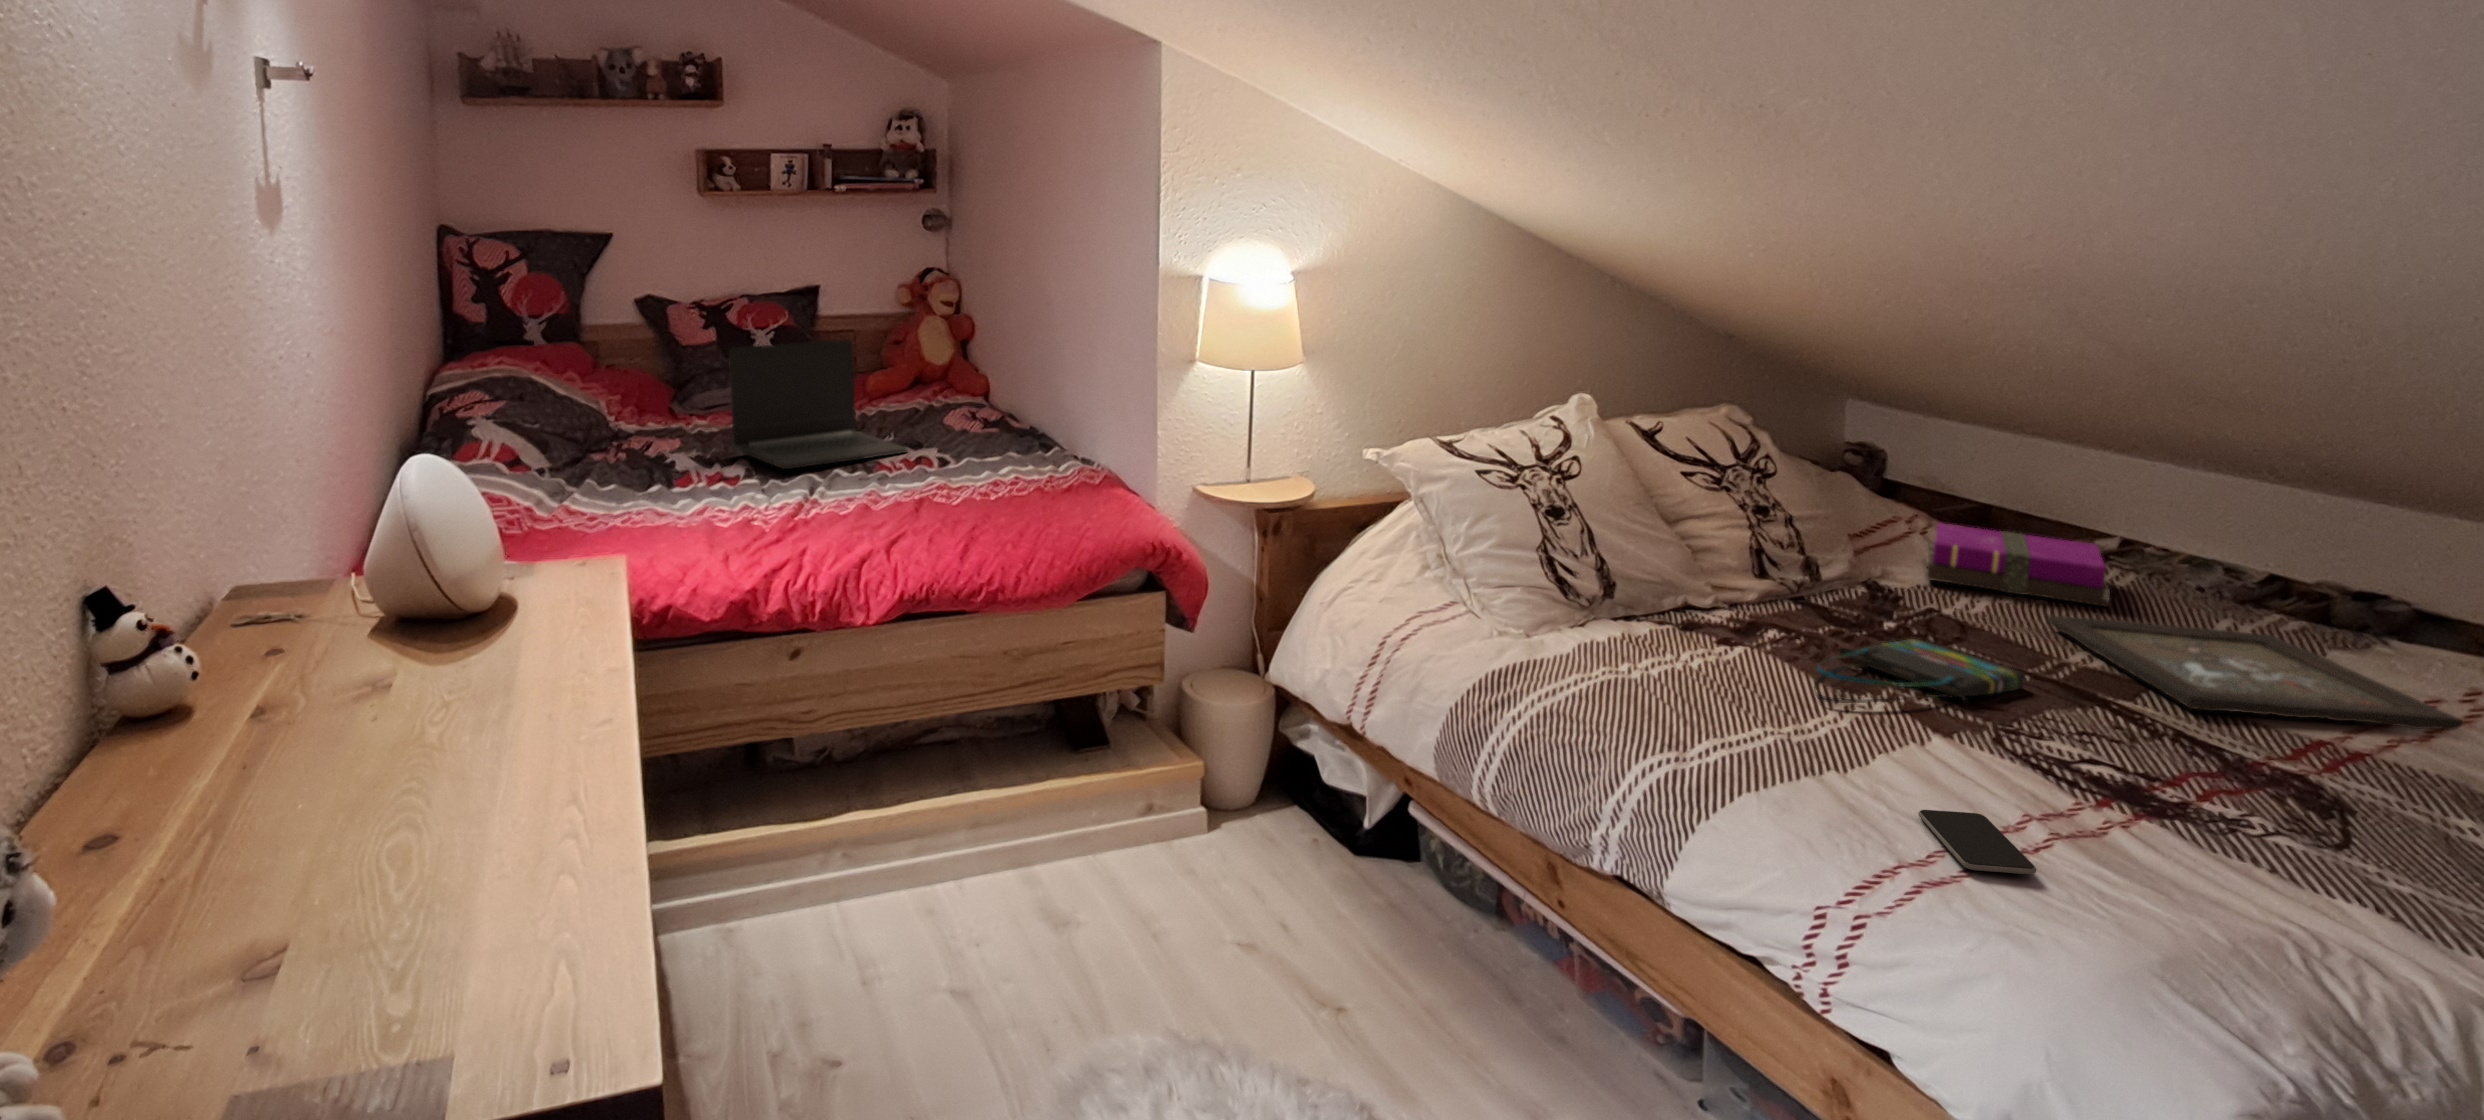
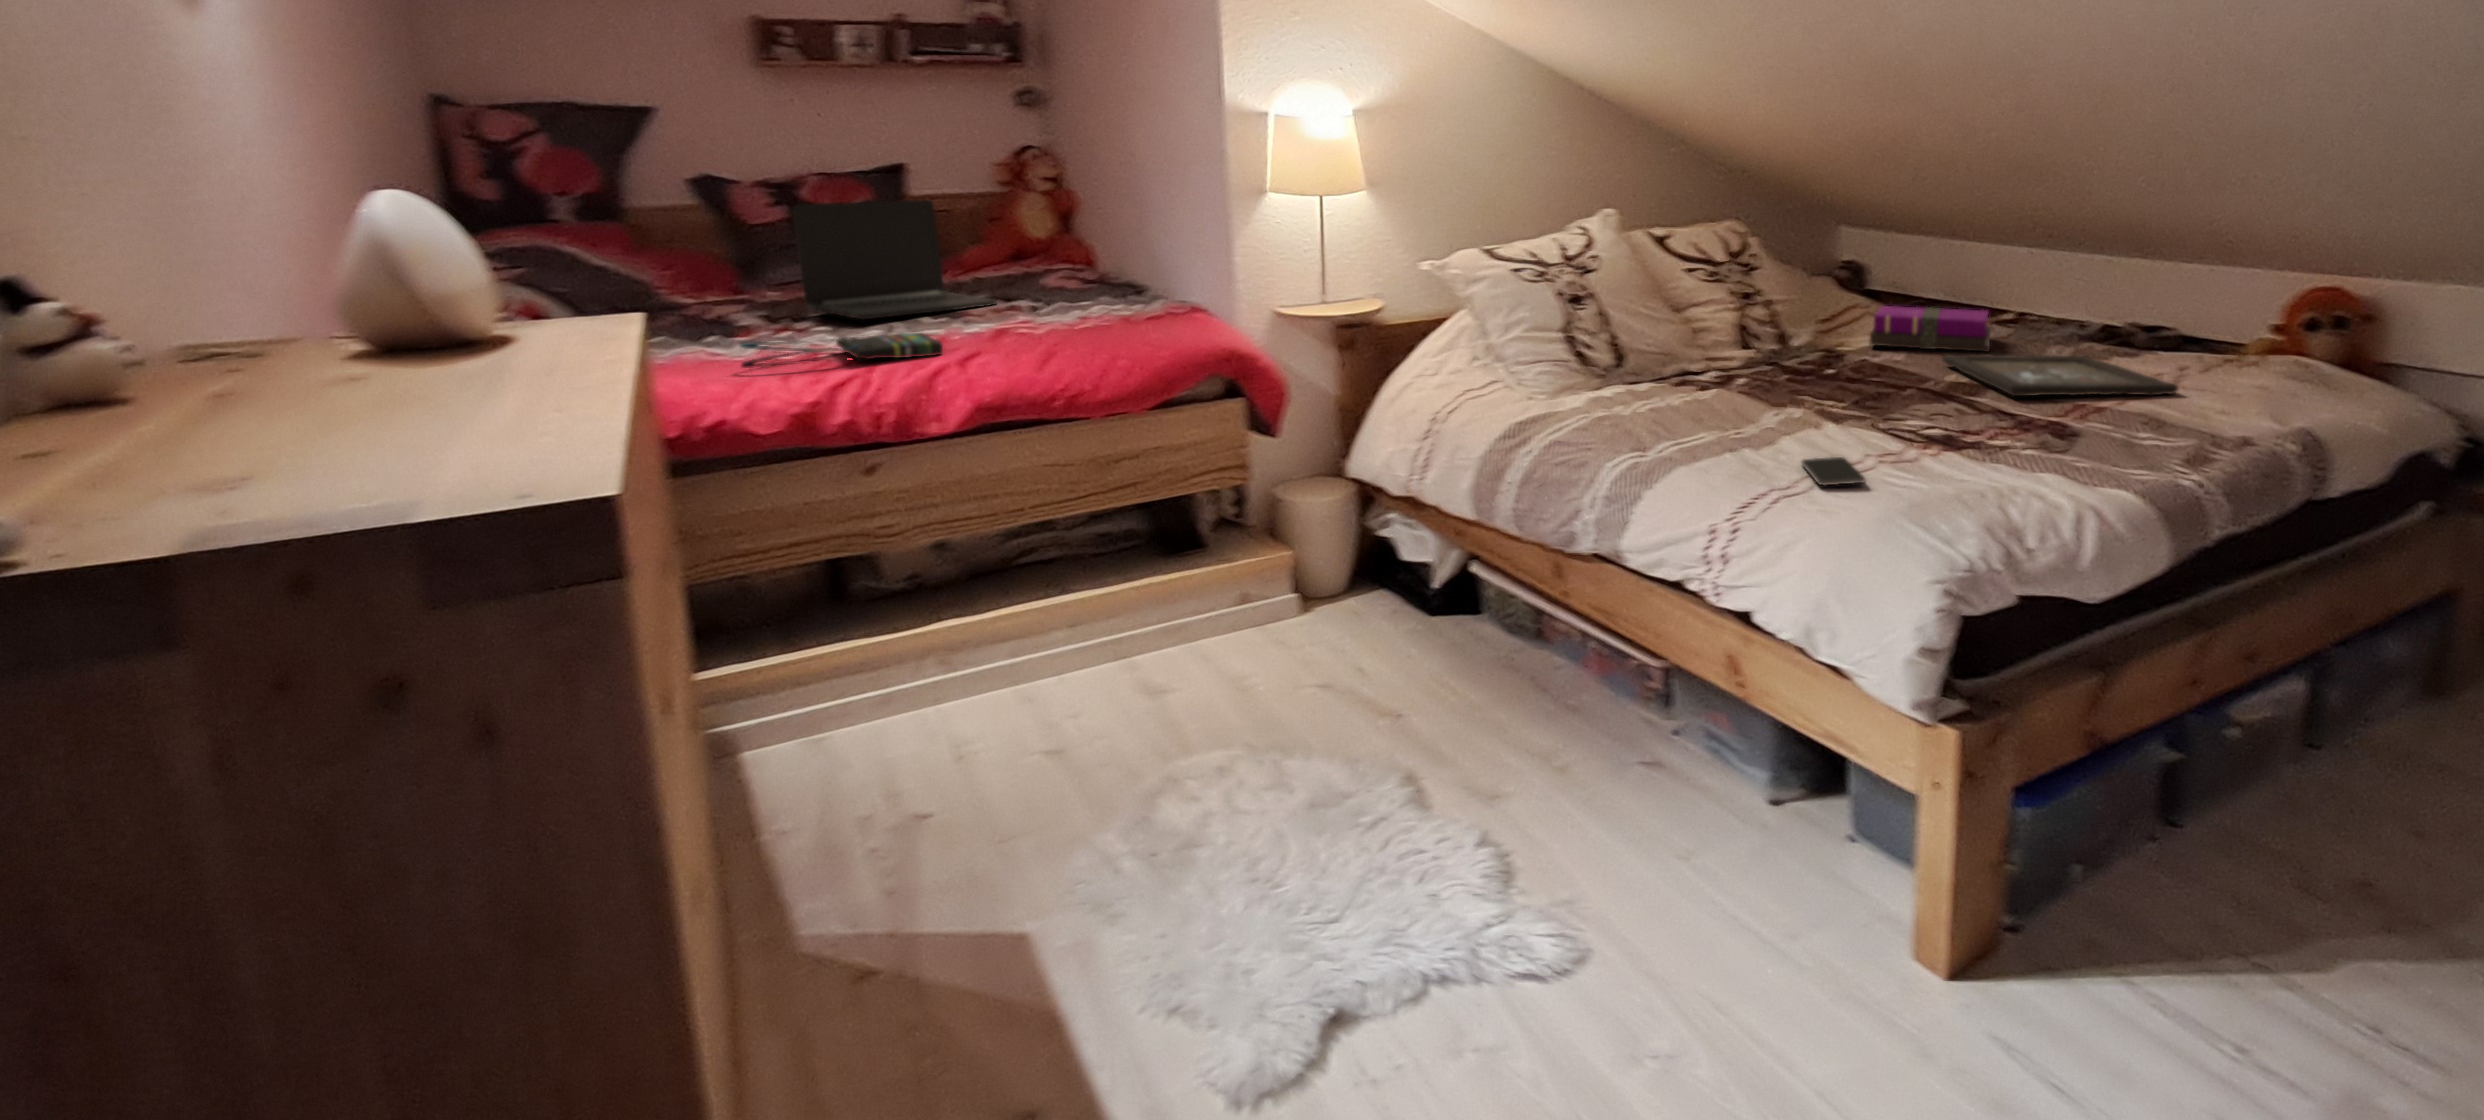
tote bag: present [1814,639,2025,703] -> present [739,333,943,368]

